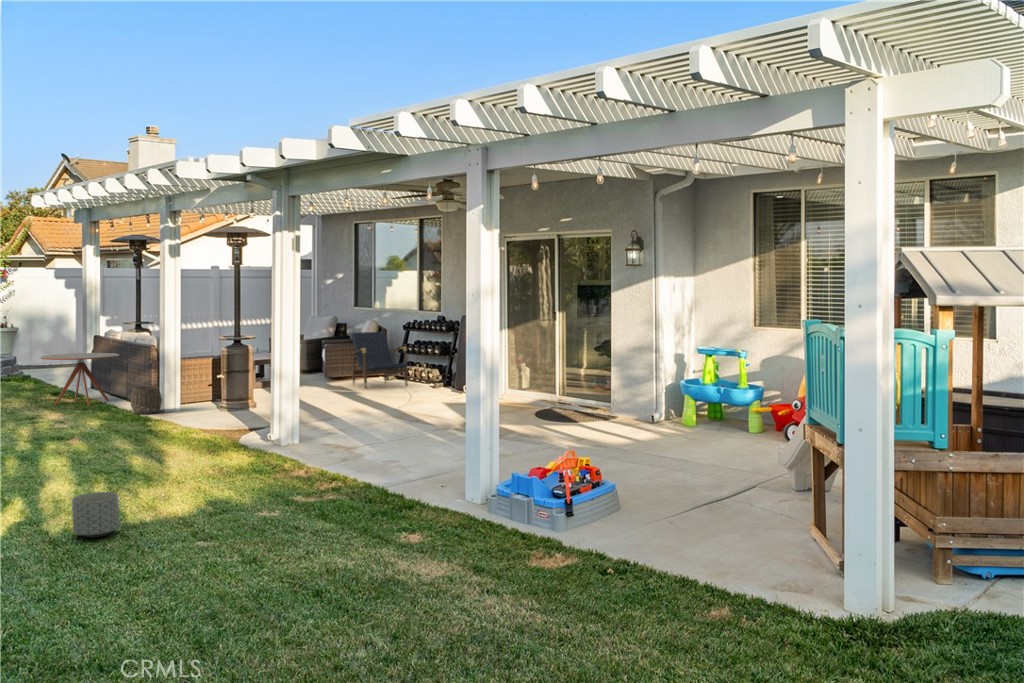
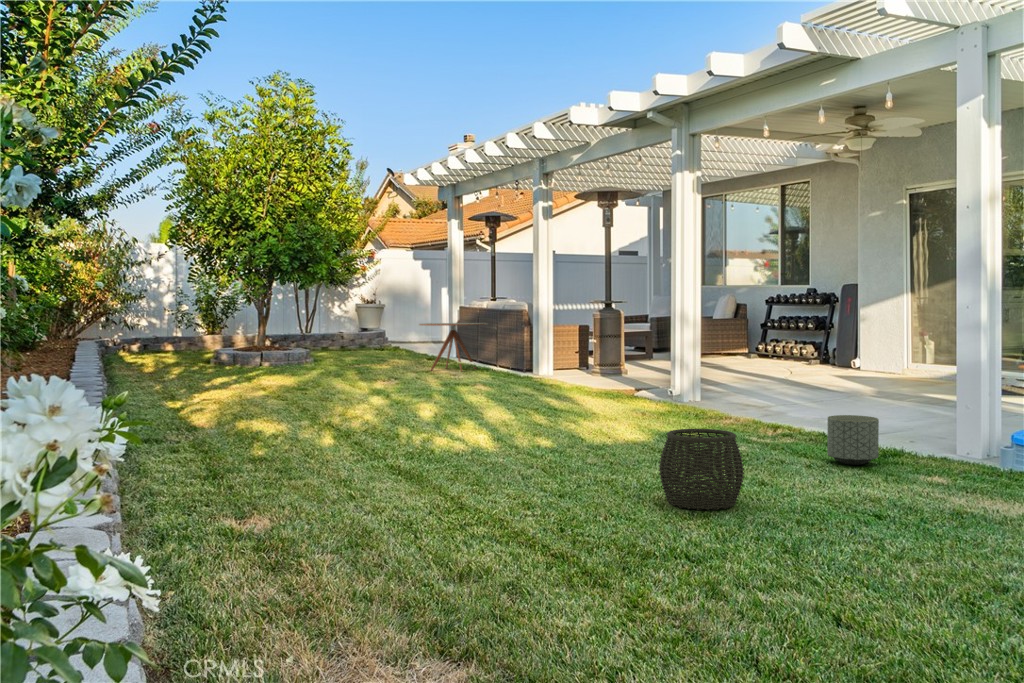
lounge chair: present [351,332,408,389] -> none [710,307,774,366]
woven basket: present [130,386,162,414] -> present [659,429,744,510]
planter: present [72,492,119,538] -> present [827,415,879,465]

